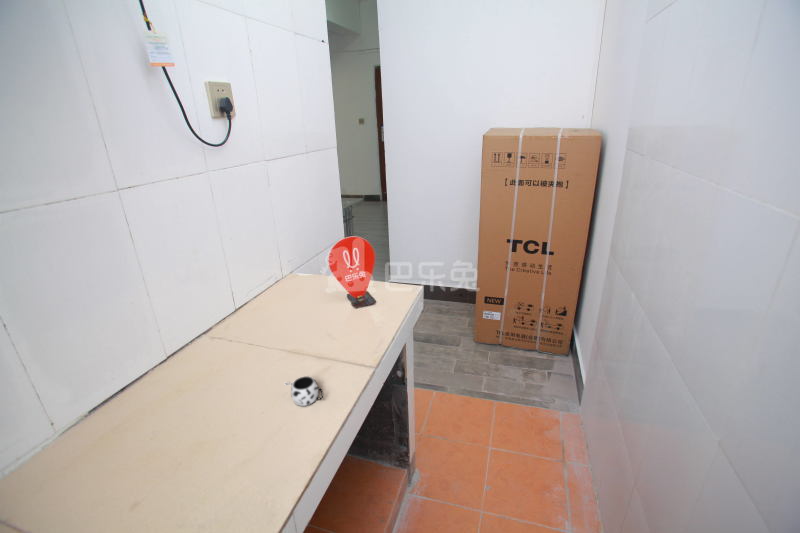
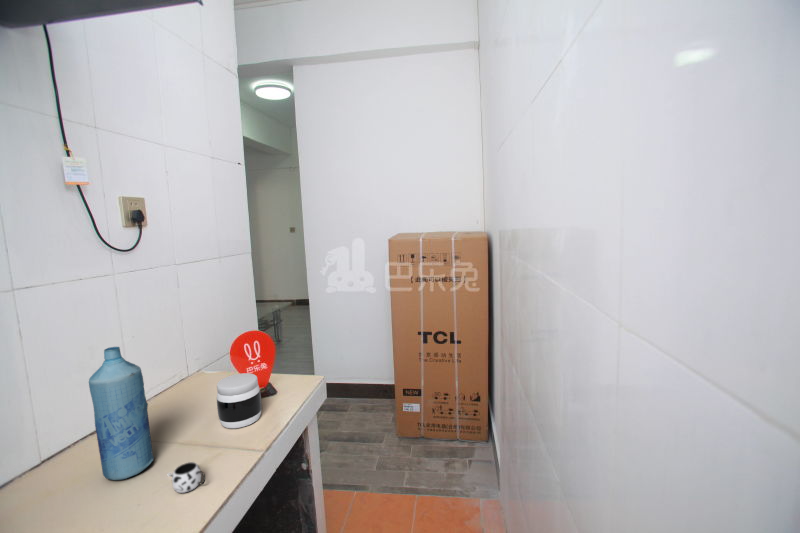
bottle: none [202,255,269,384] -> present [89,347,154,480]
jar: none [321,284,365,339] -> present [217,373,262,428]

